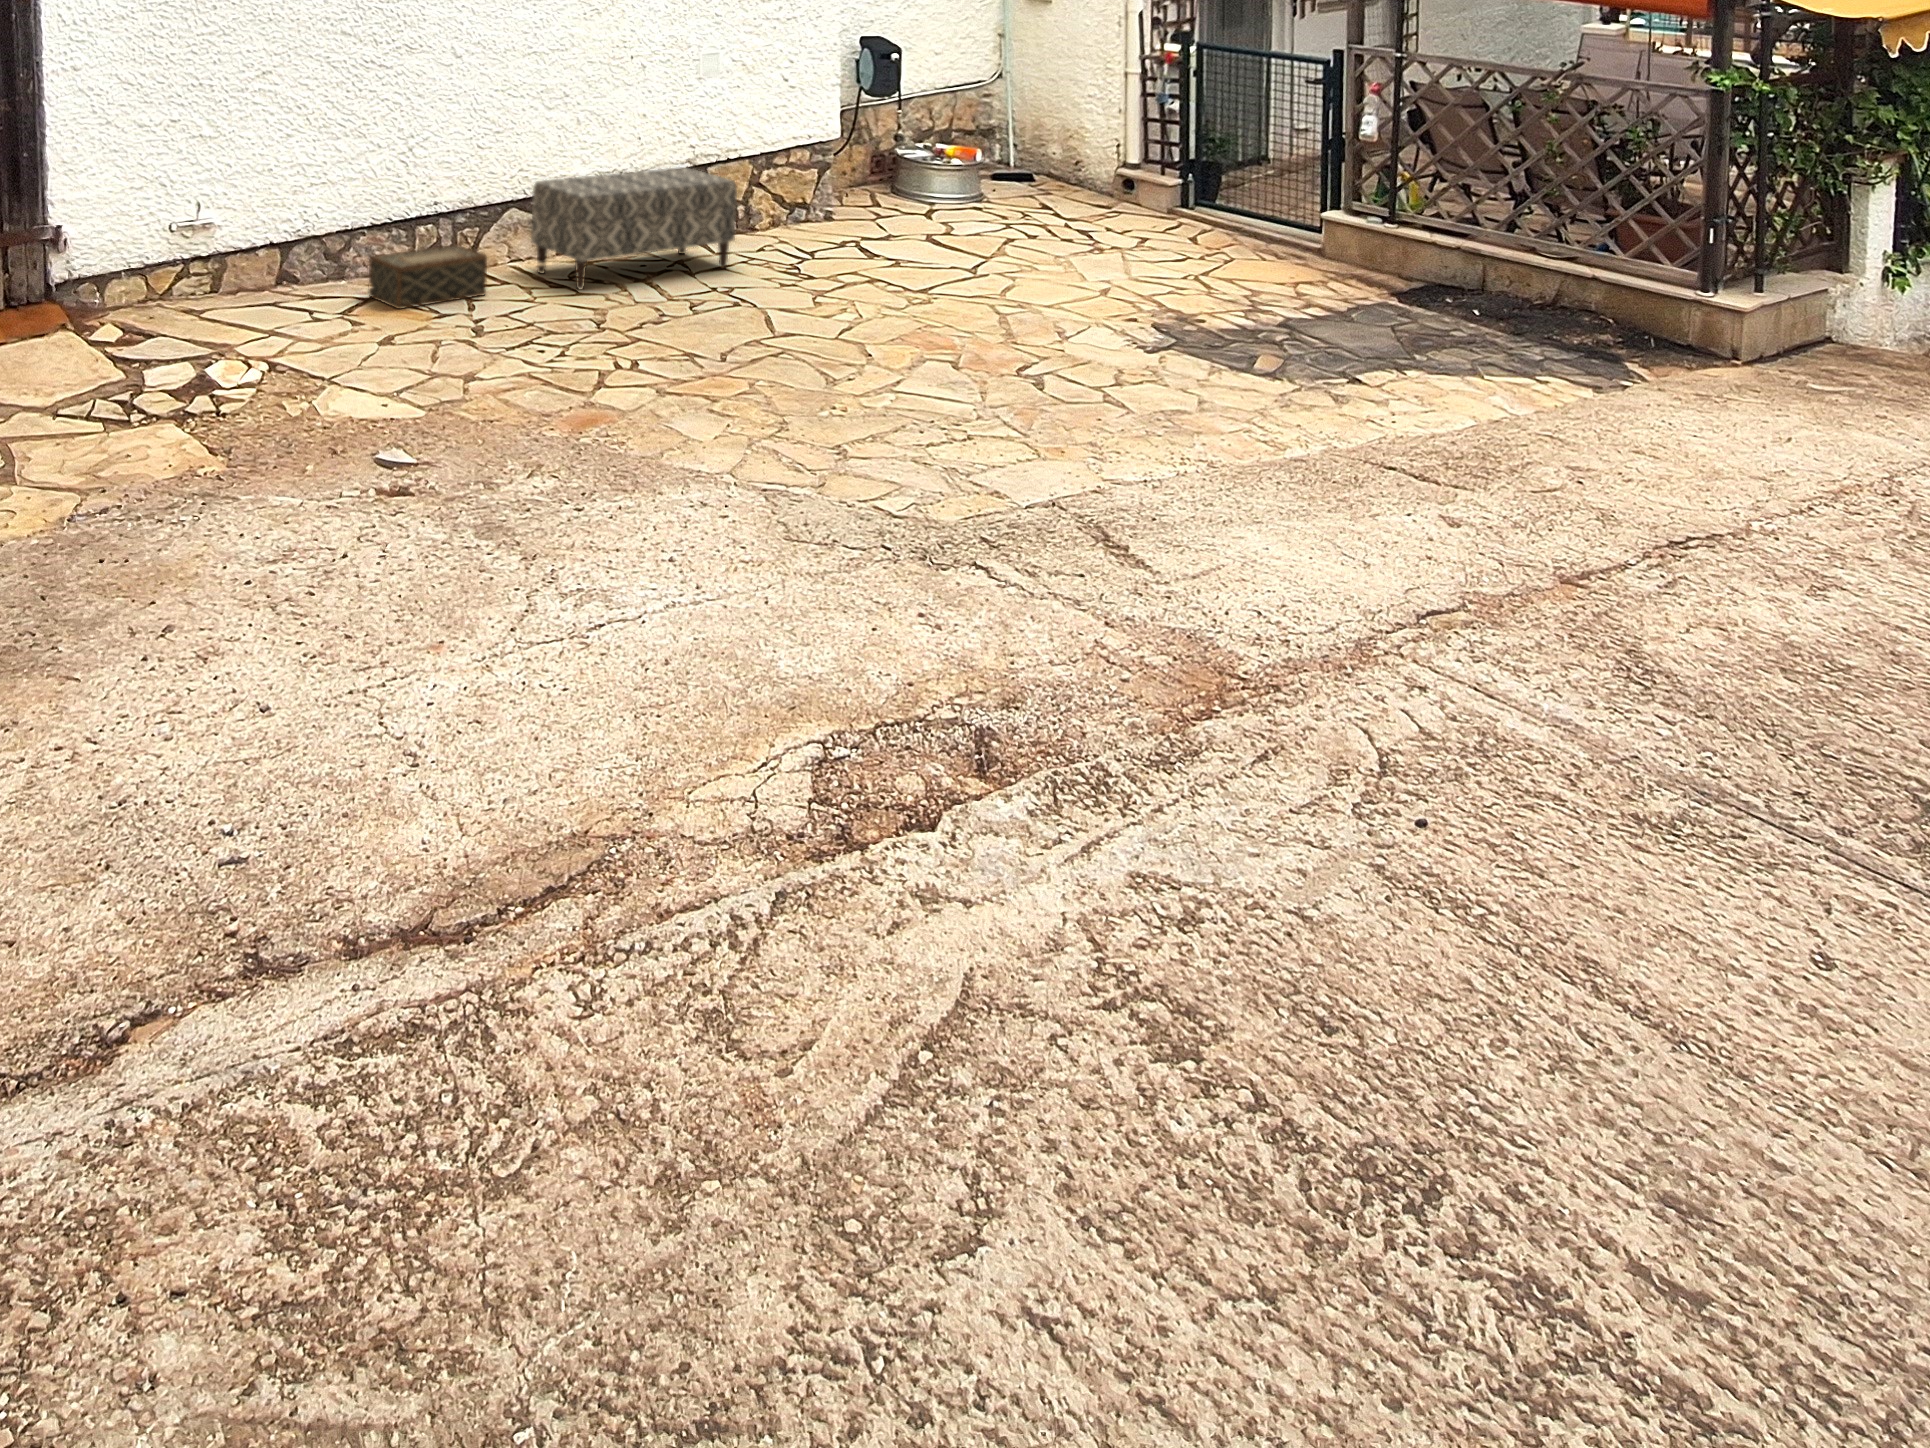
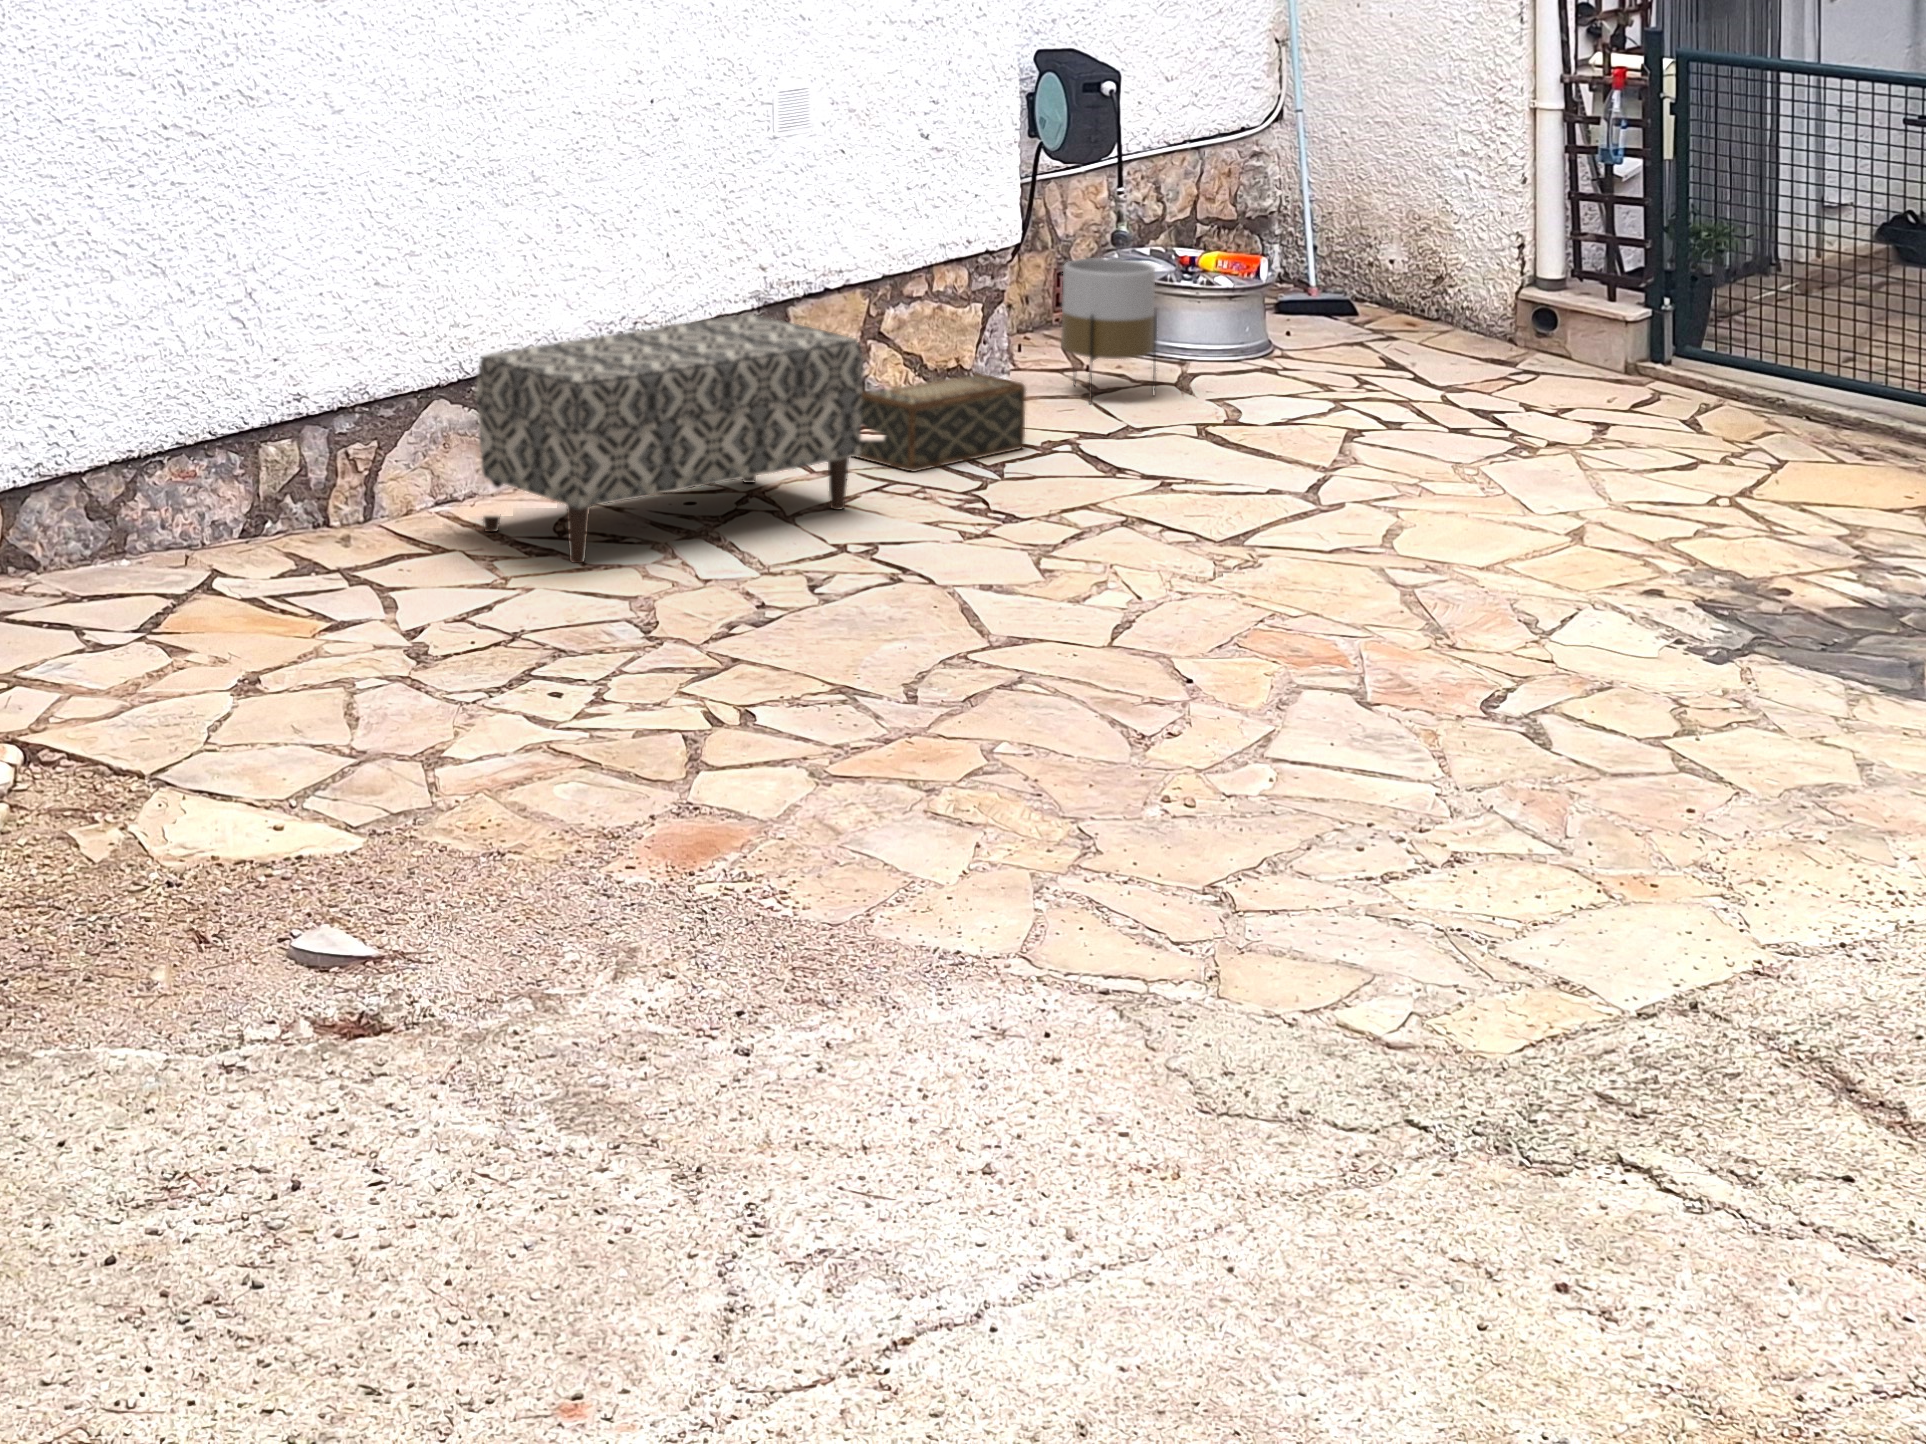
planter: none [863,146,913,222] -> present [1061,258,1157,401]
woven basket: present [369,245,487,309] -> present [857,373,1026,471]

